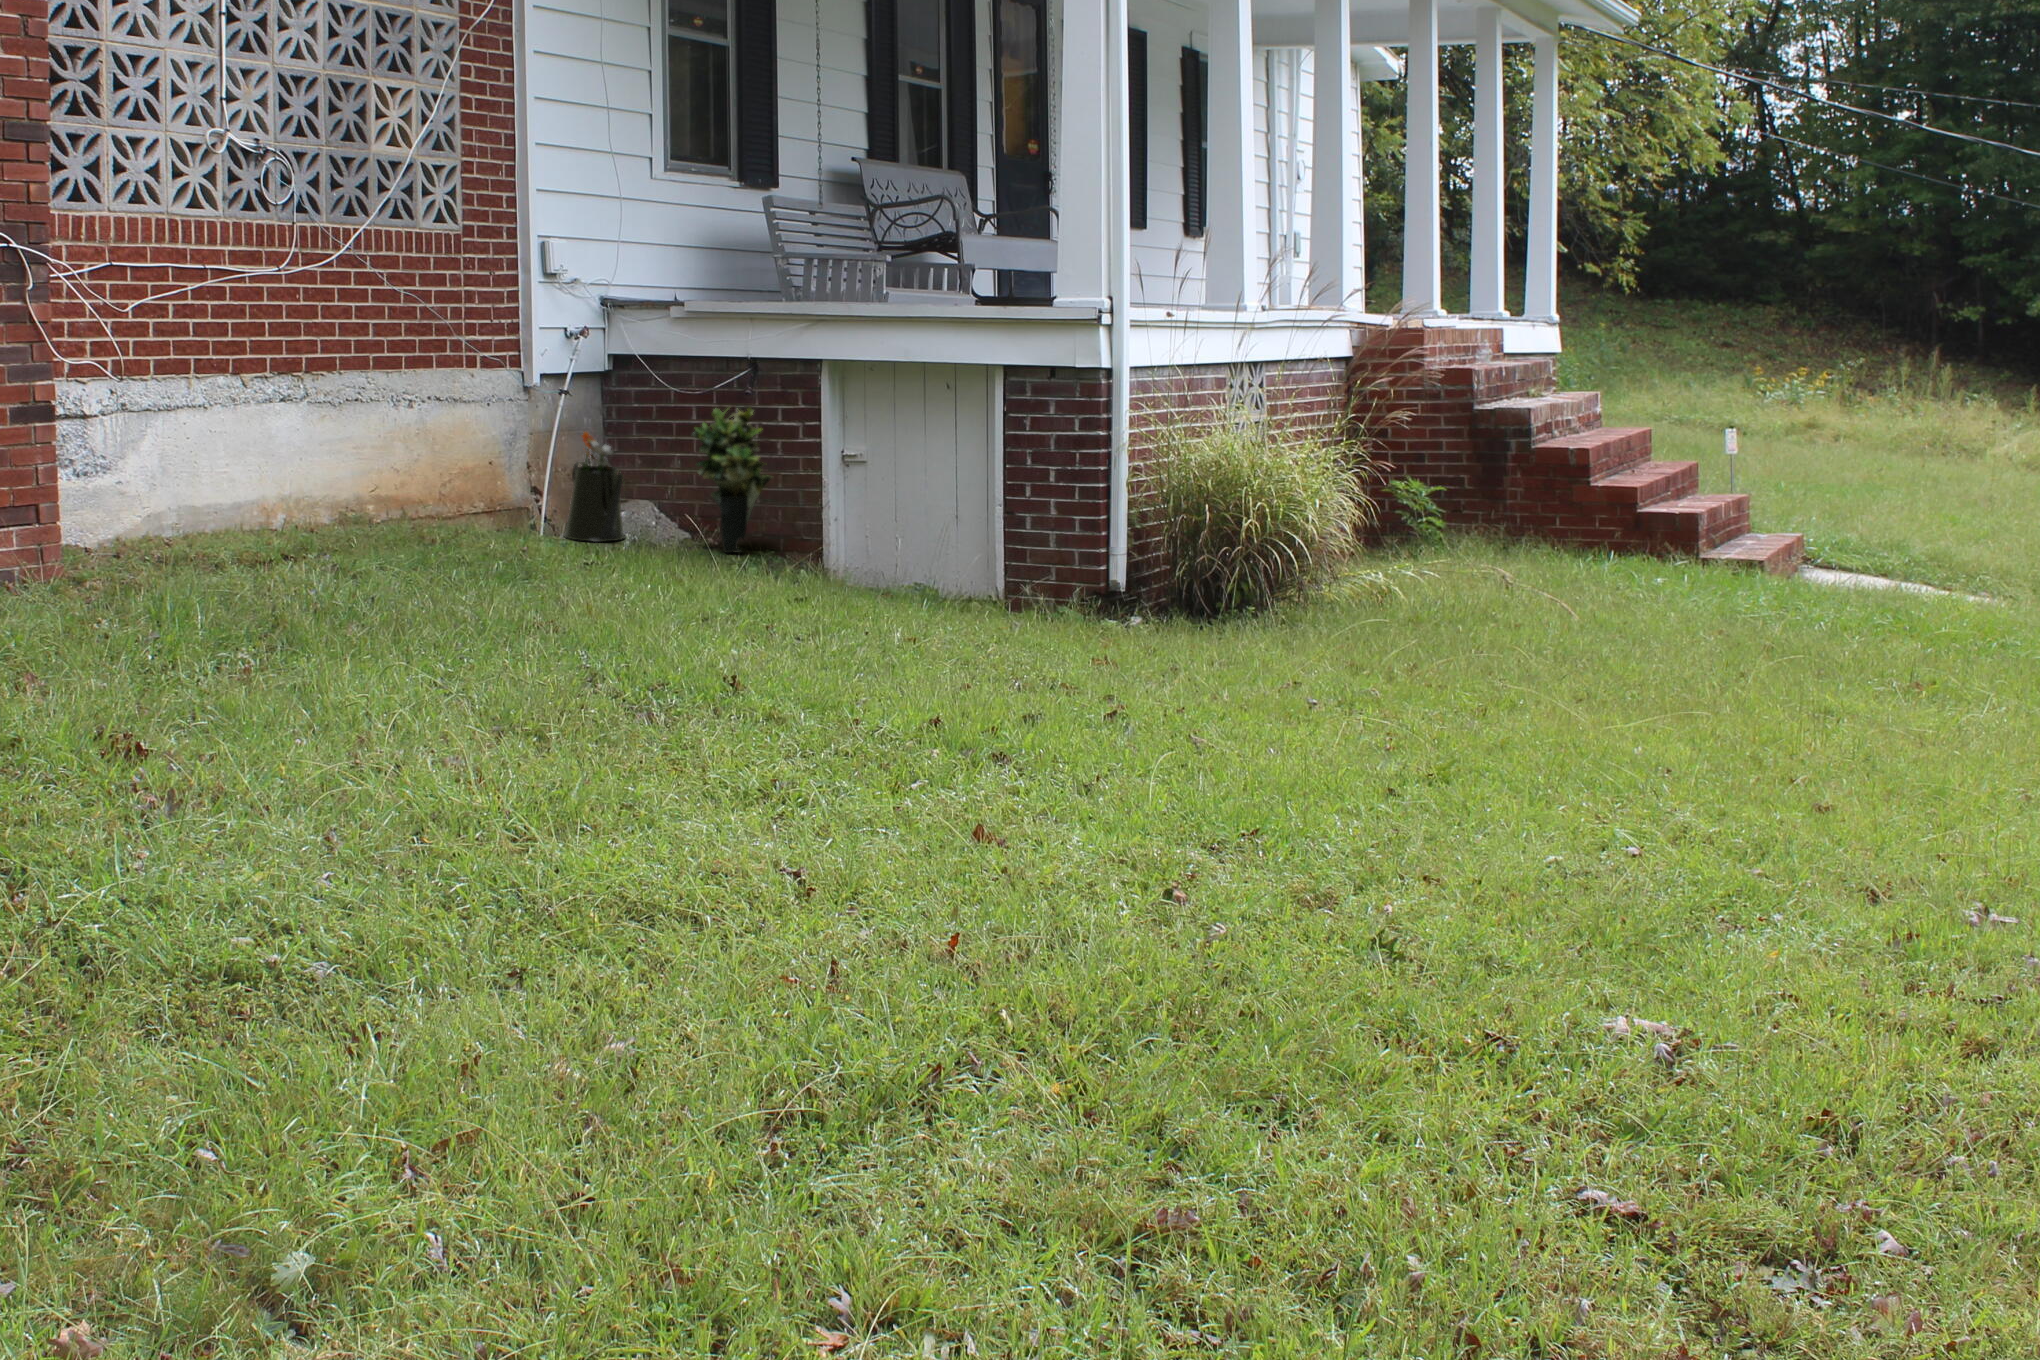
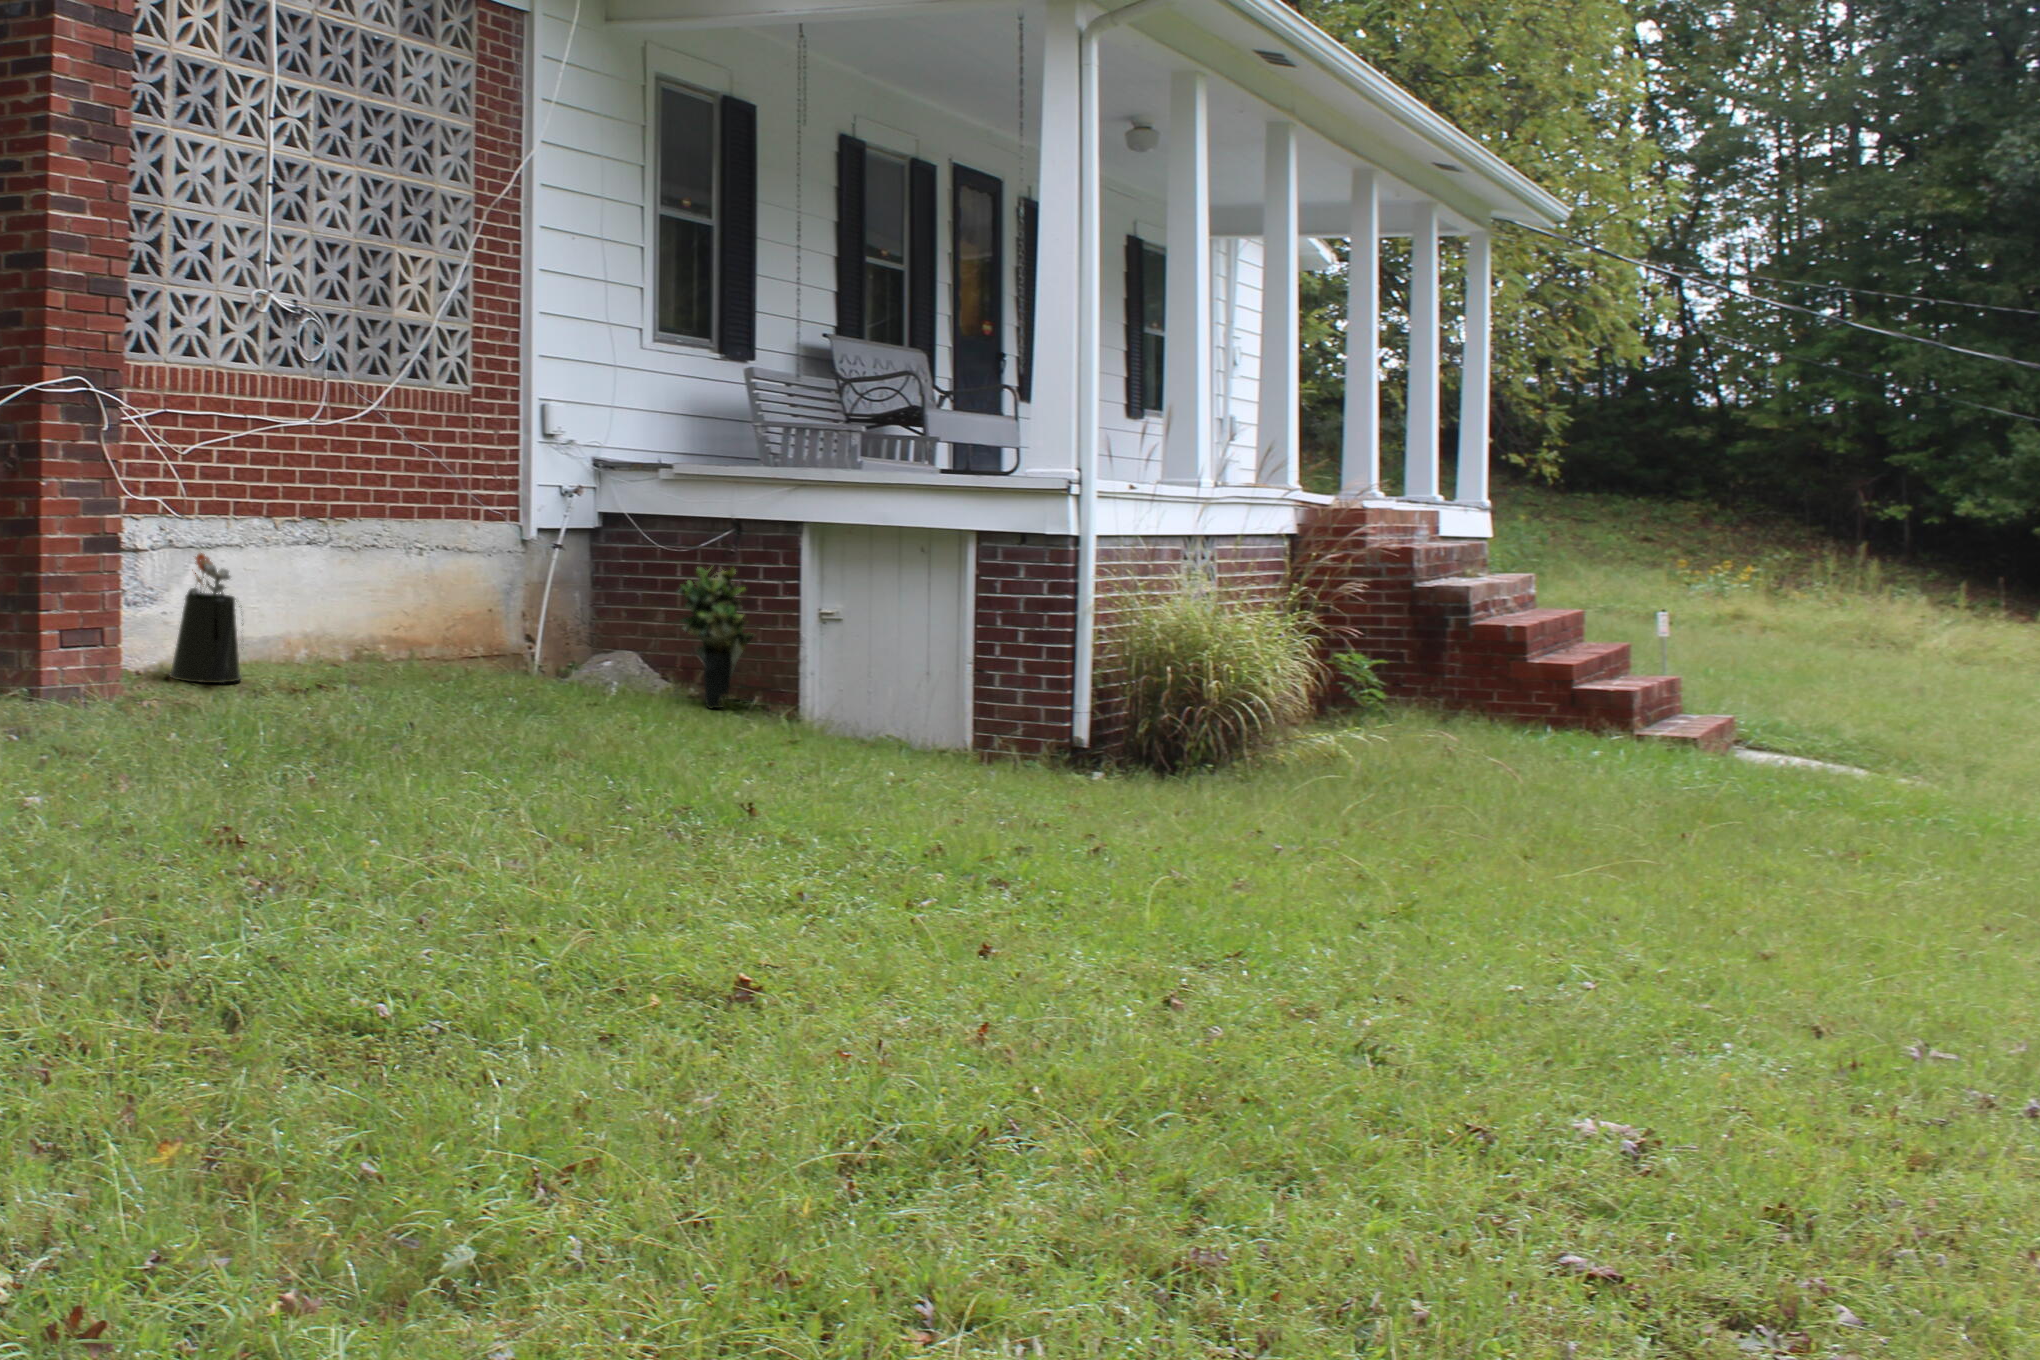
watering can: present [564,432,625,542] -> present [169,553,243,683]

